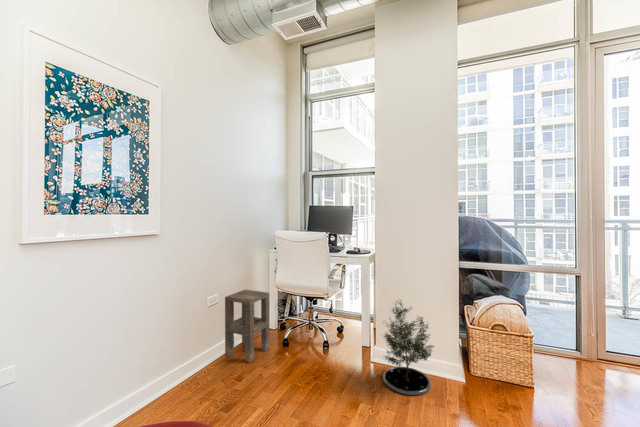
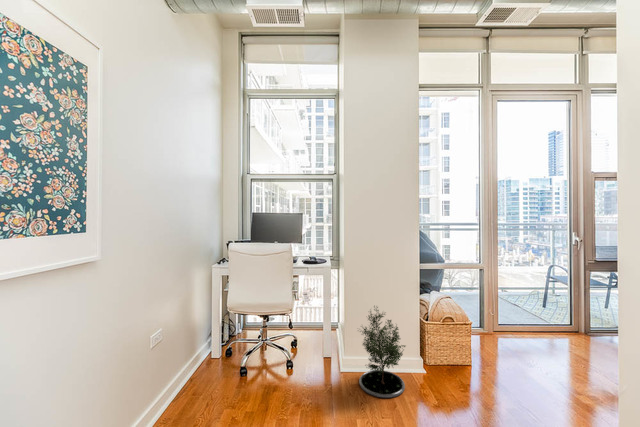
side table: present [225,289,269,363] -> none [170,317,224,407]

